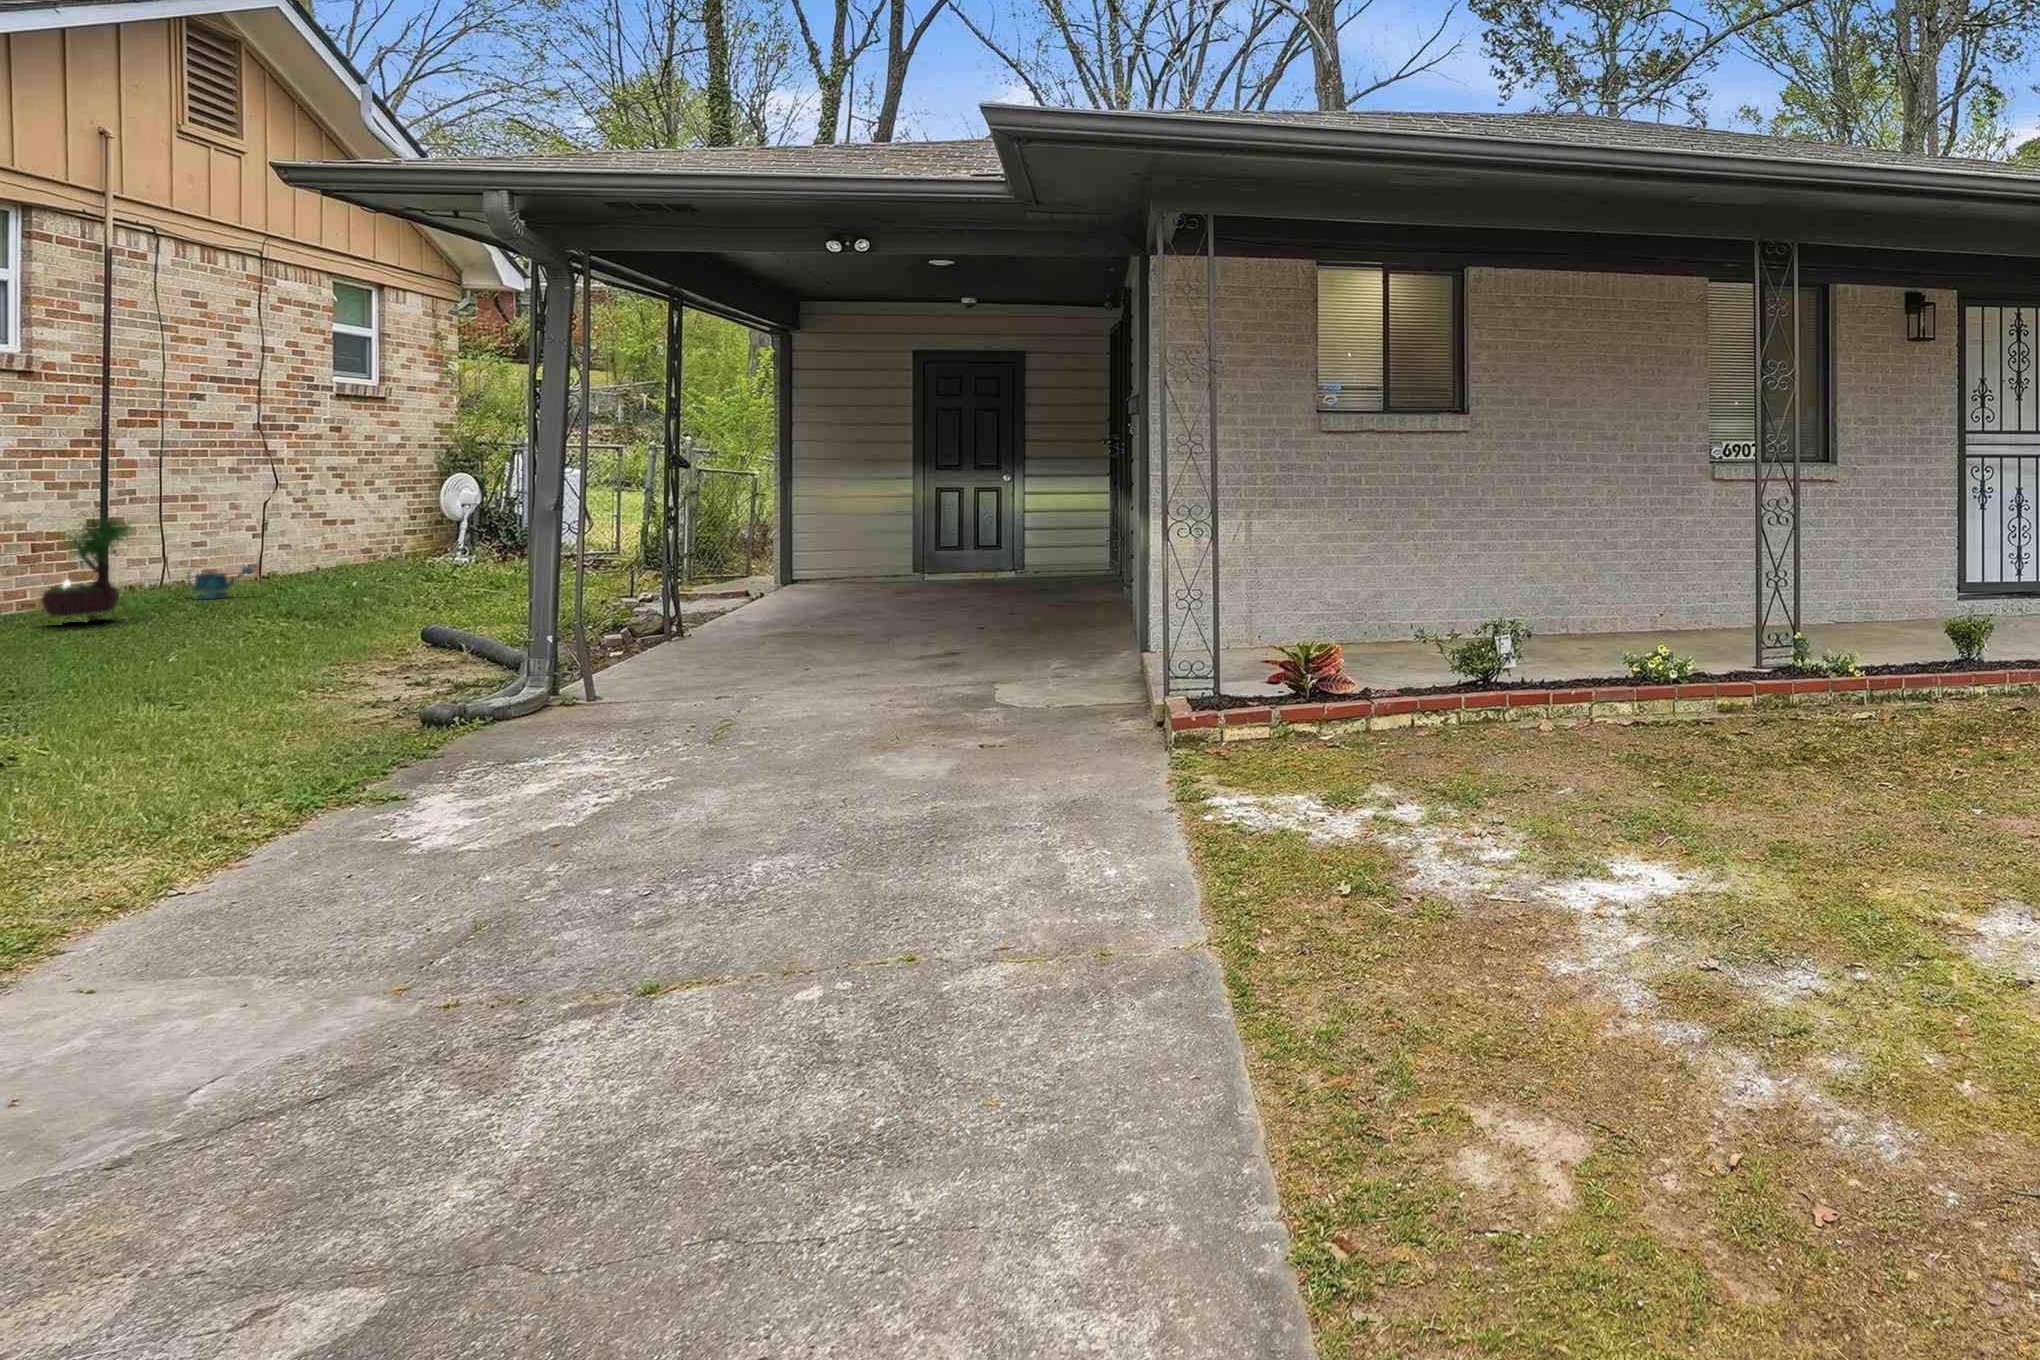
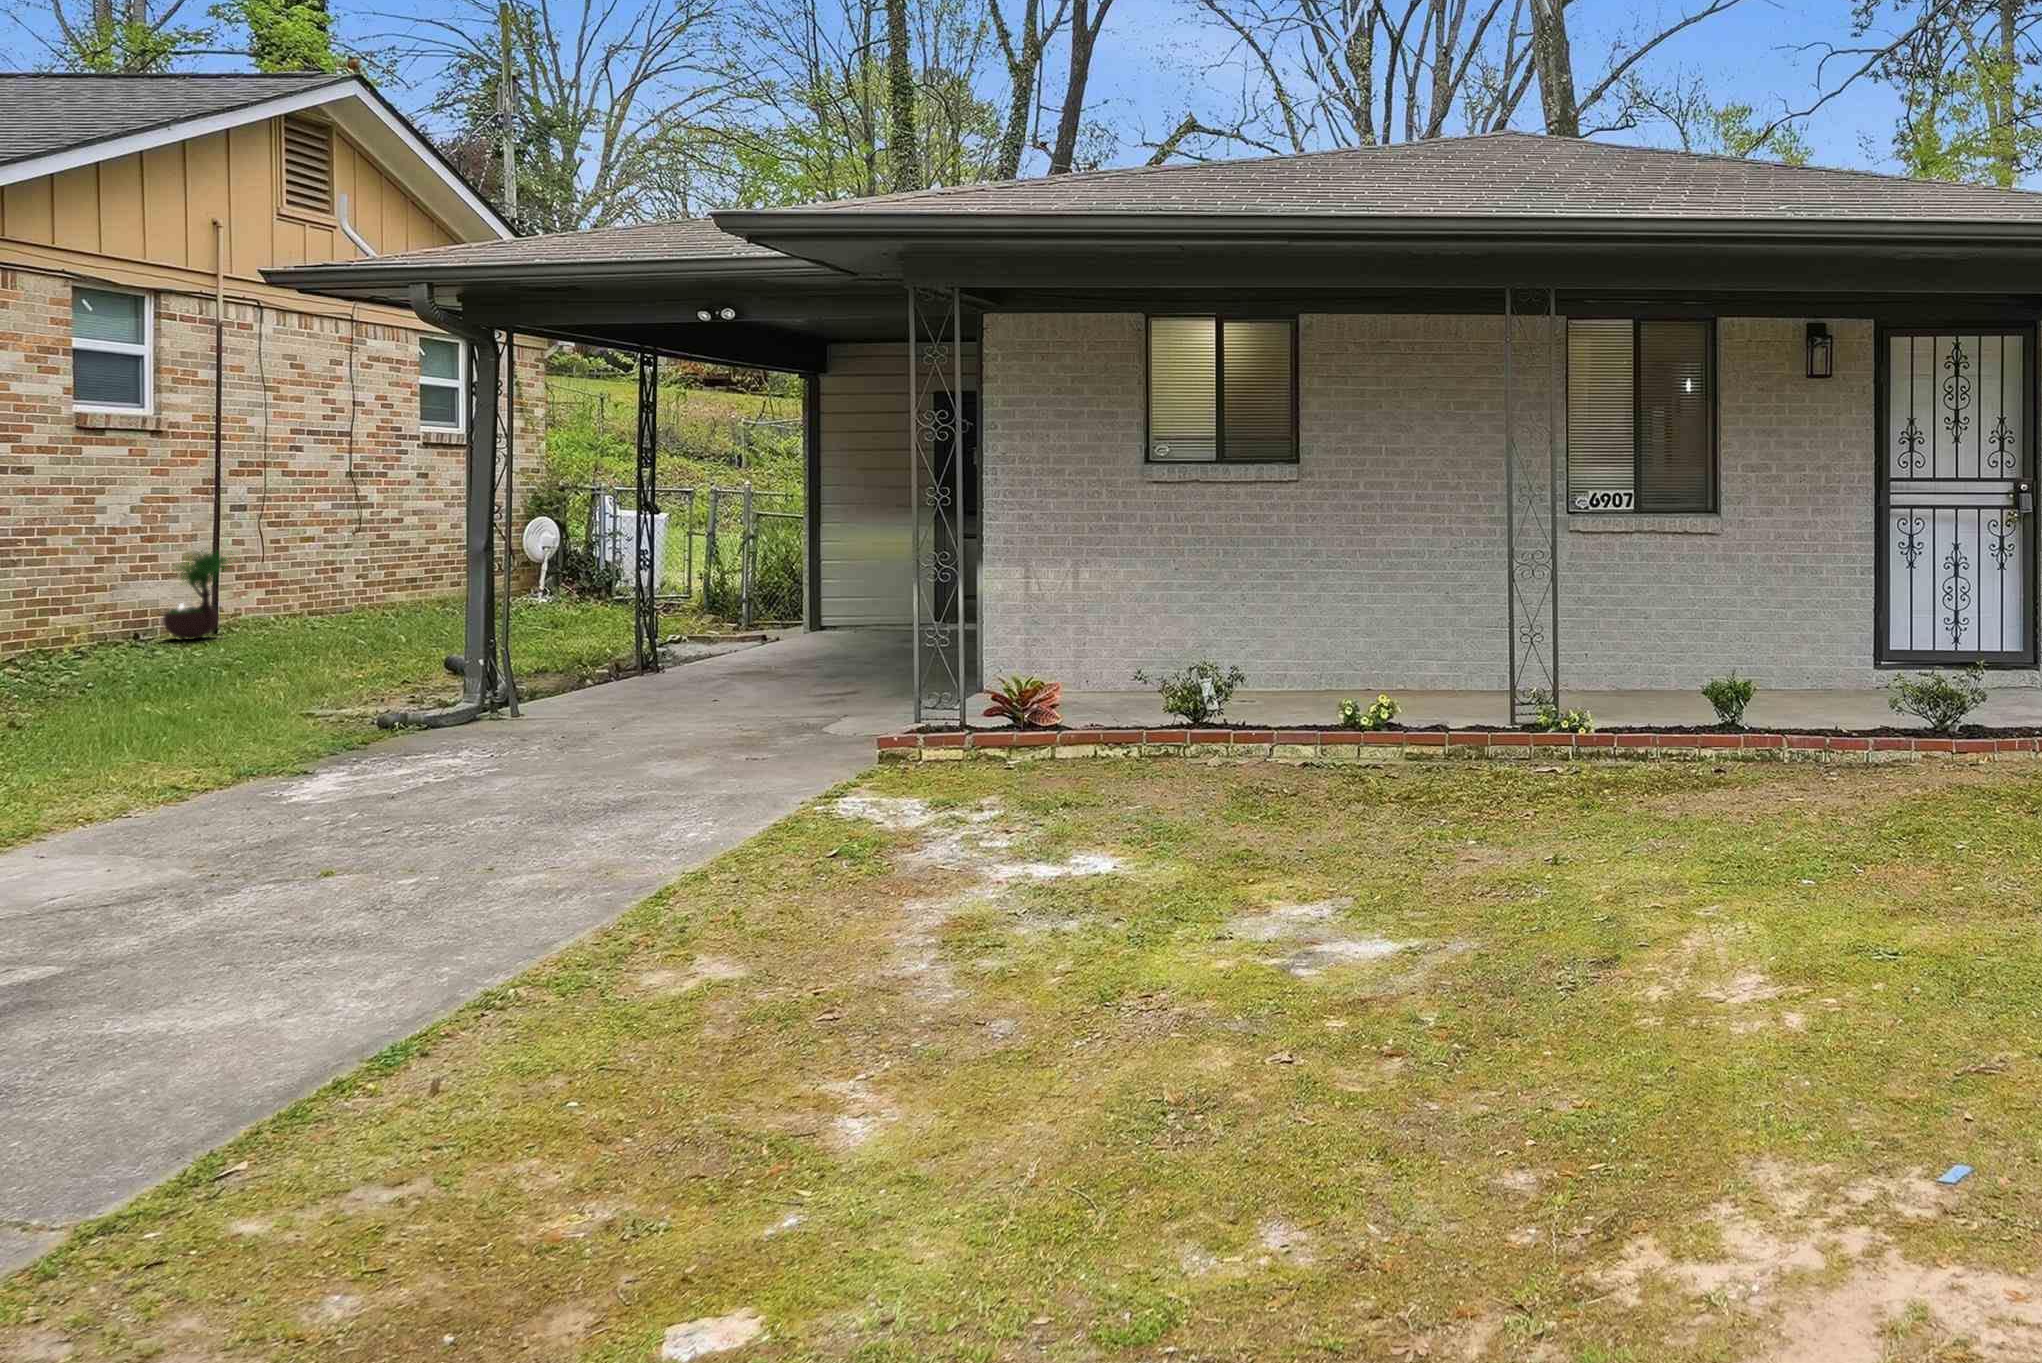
watering can: present [187,566,253,600] -> none [284,594,332,623]

